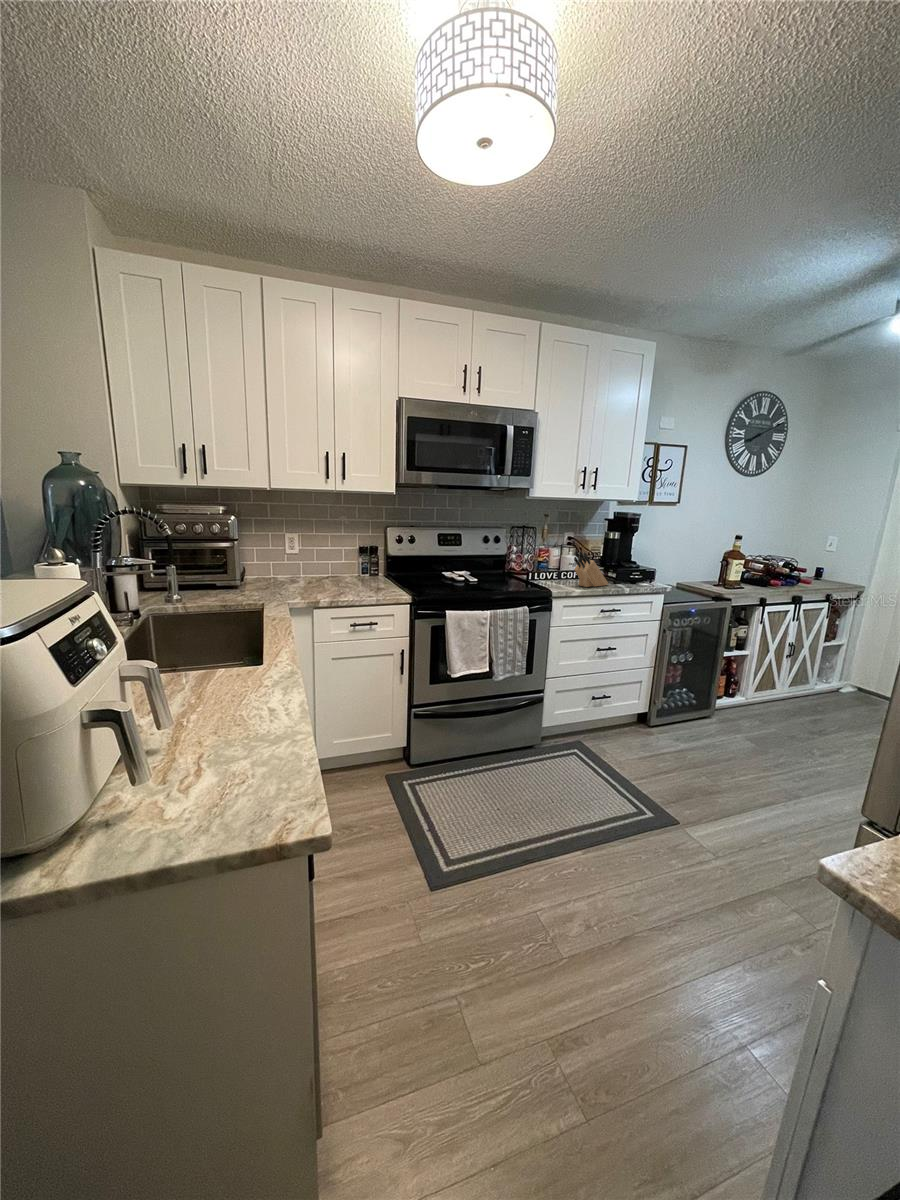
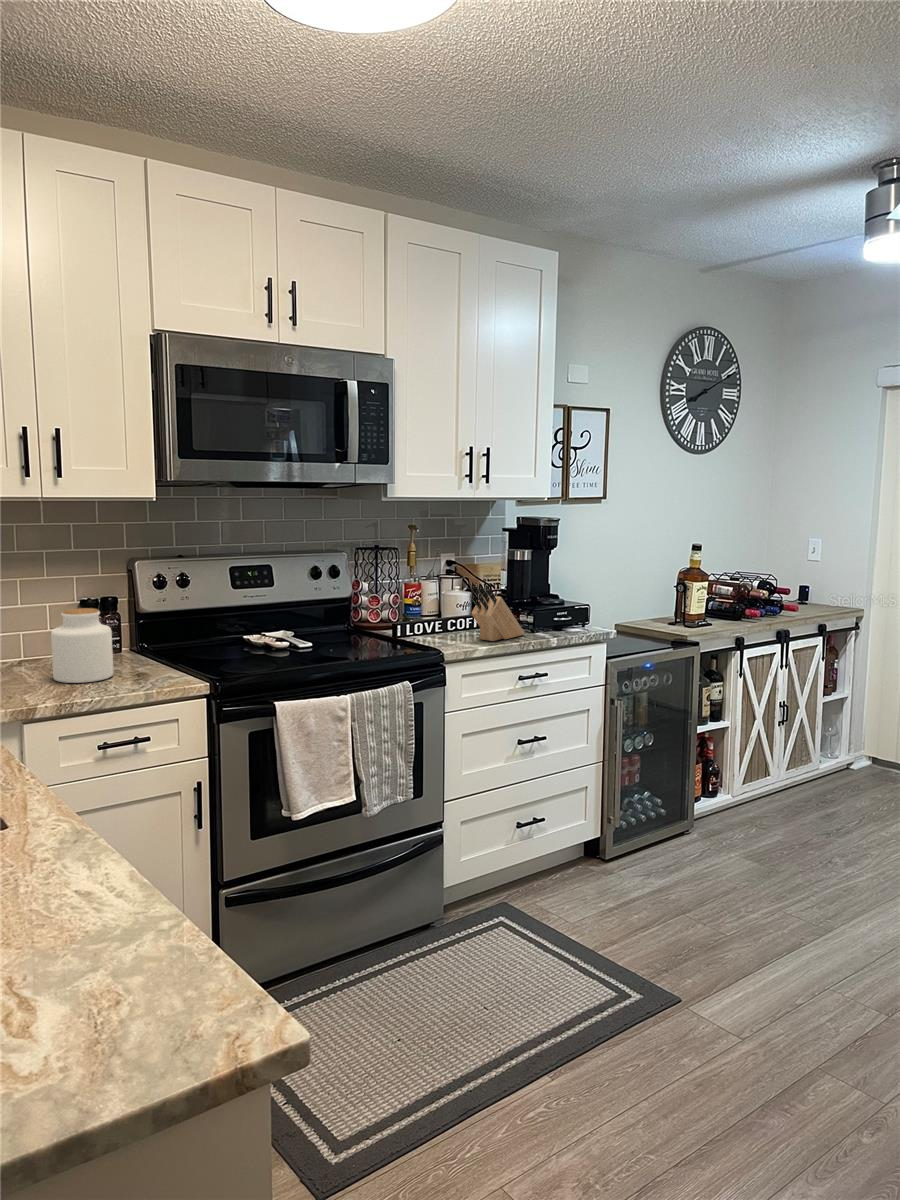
jar: none [335,551,366,590] -> present [51,608,113,683]

